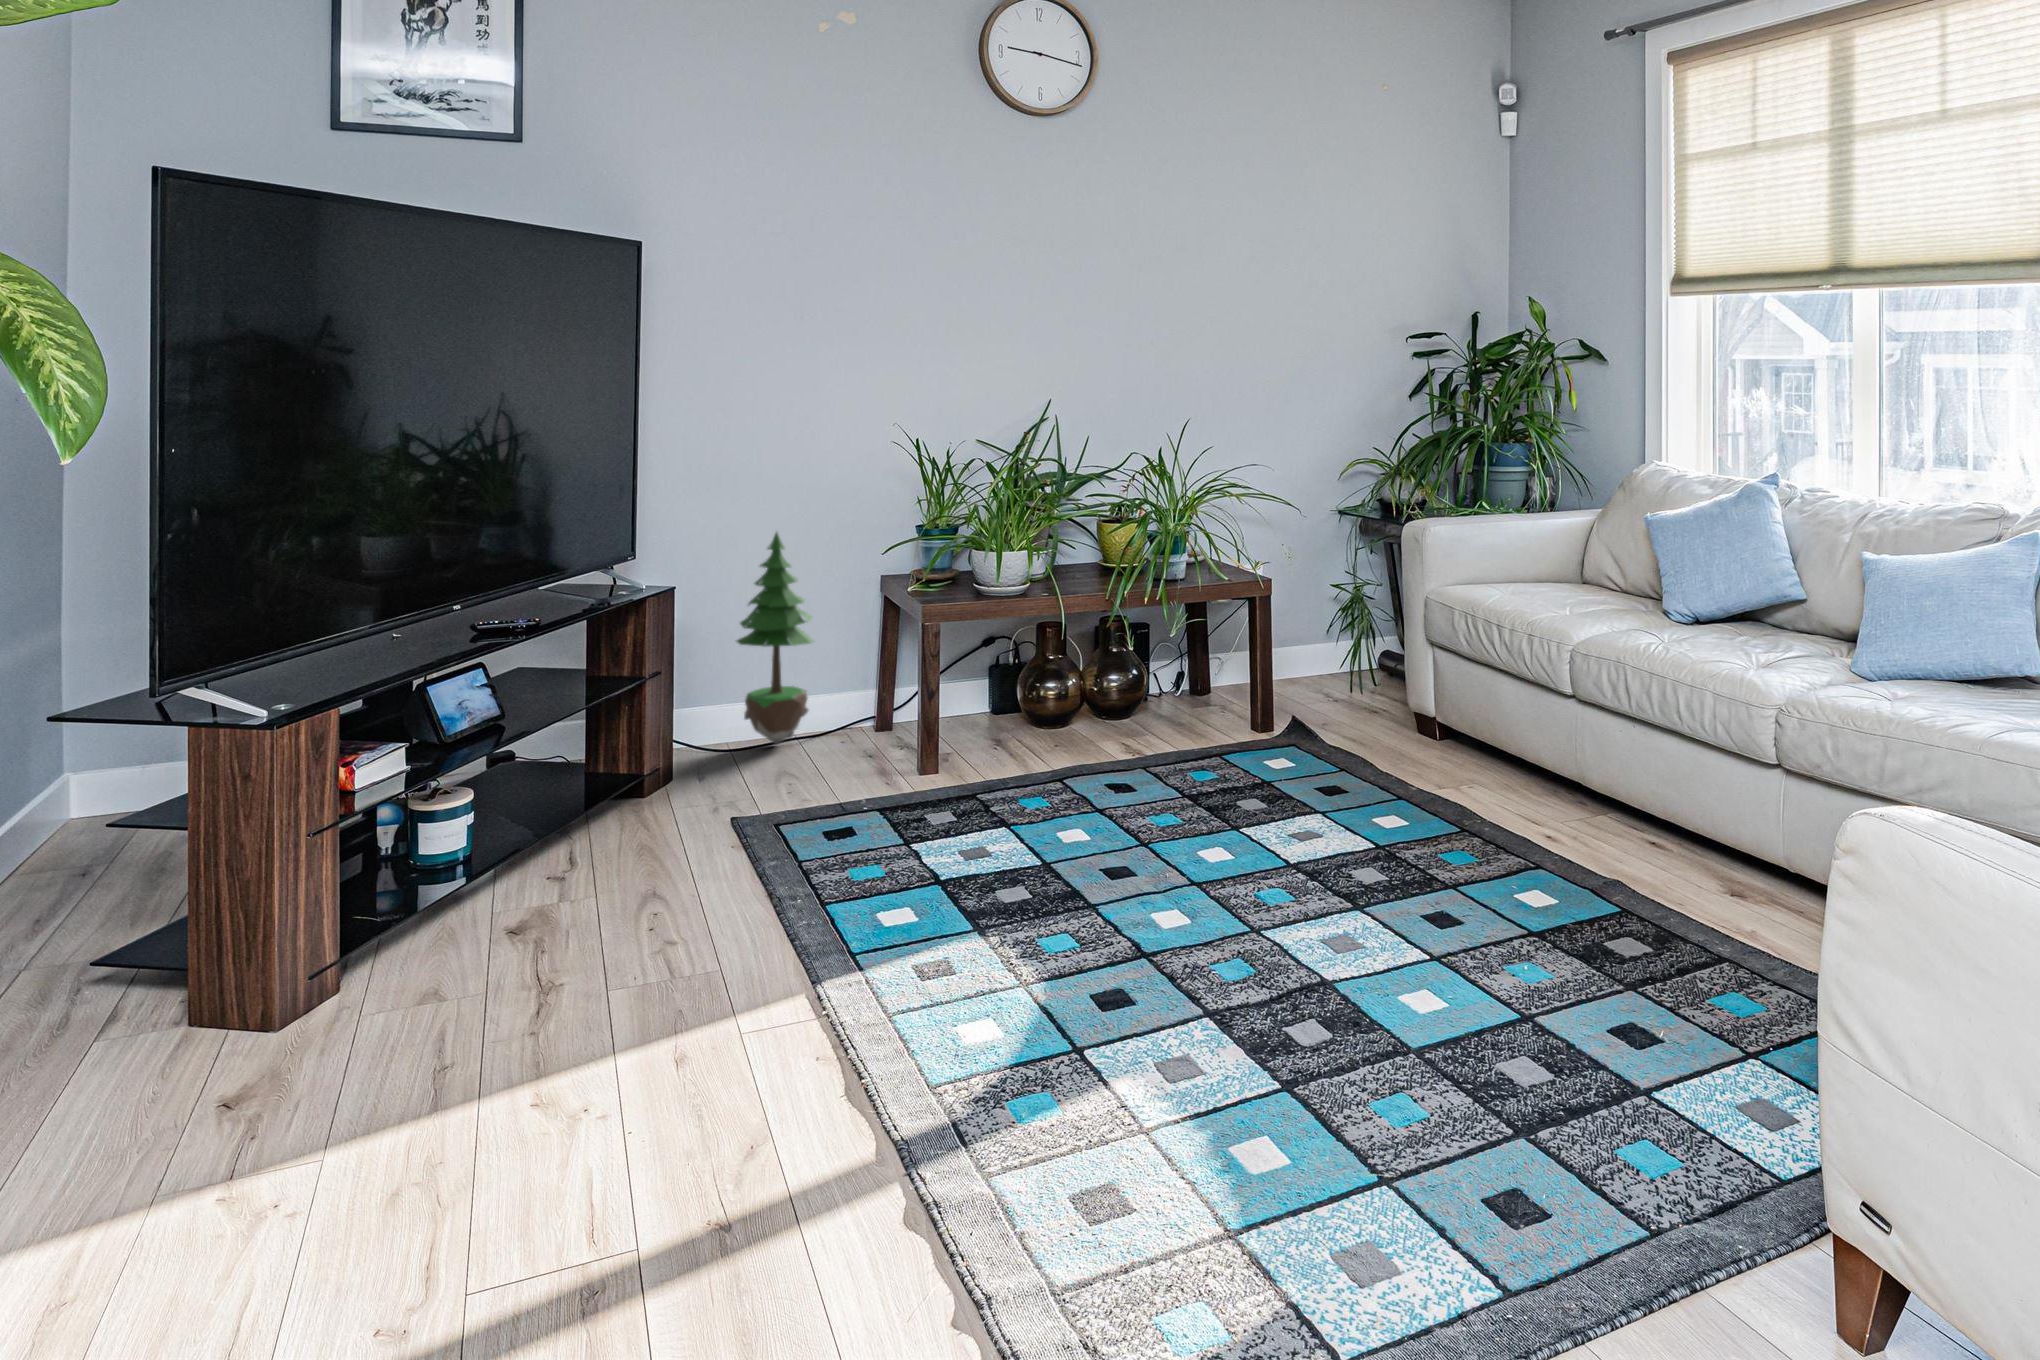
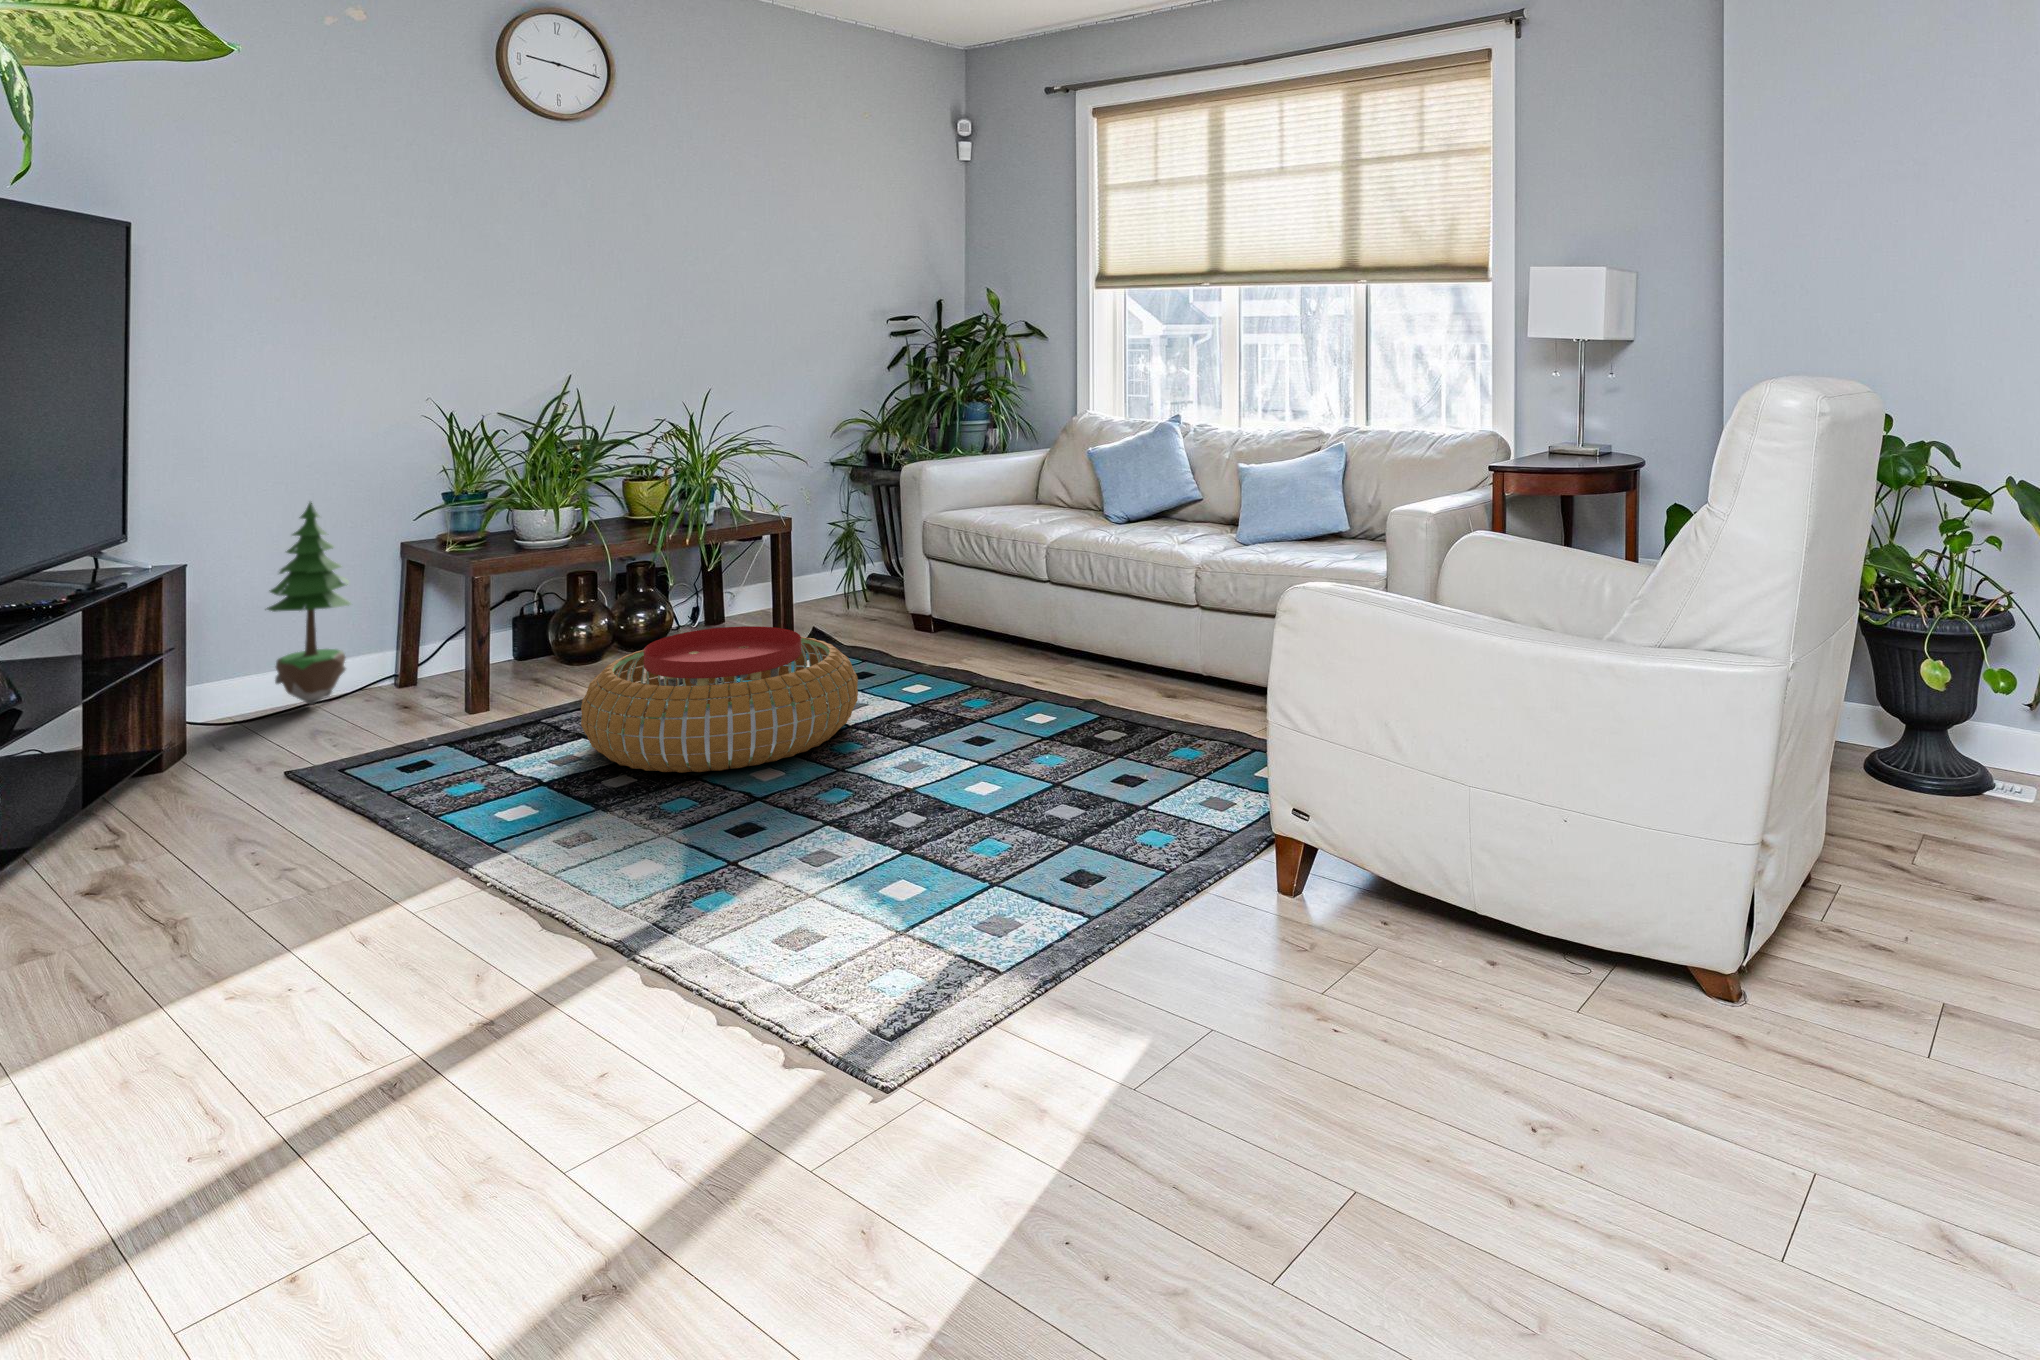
pouf: none [981,716,1300,906] -> present [581,626,858,773]

